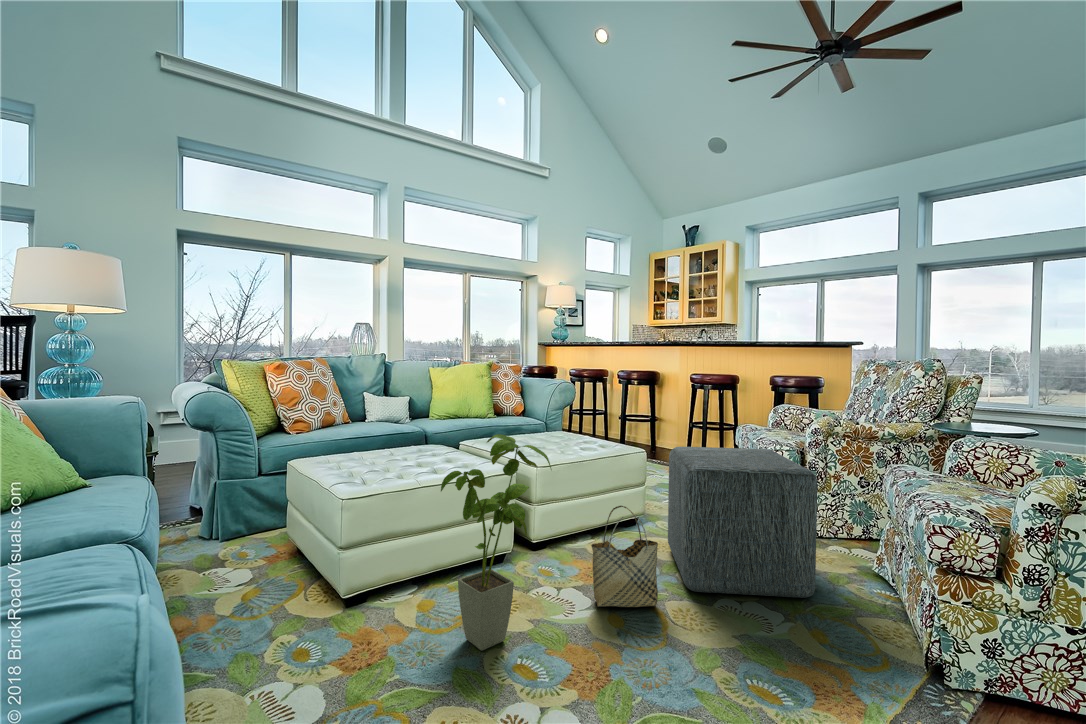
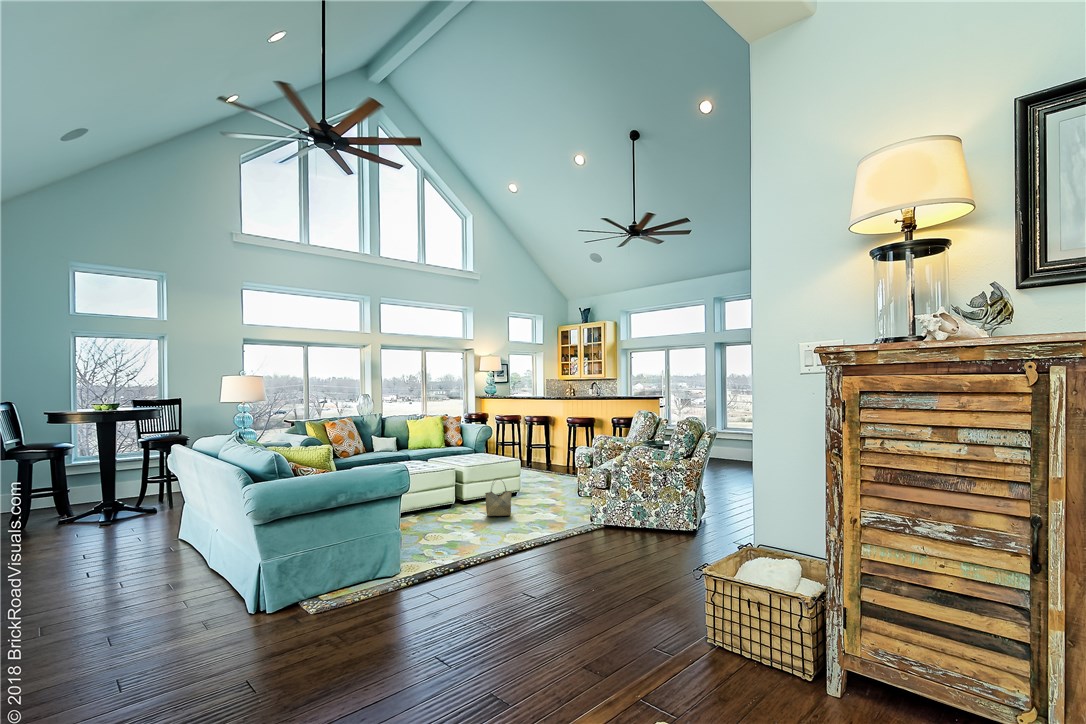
house plant: present [441,434,552,651] -> none [428,449,467,526]
ottoman: present [668,447,818,598] -> none [524,455,574,512]

